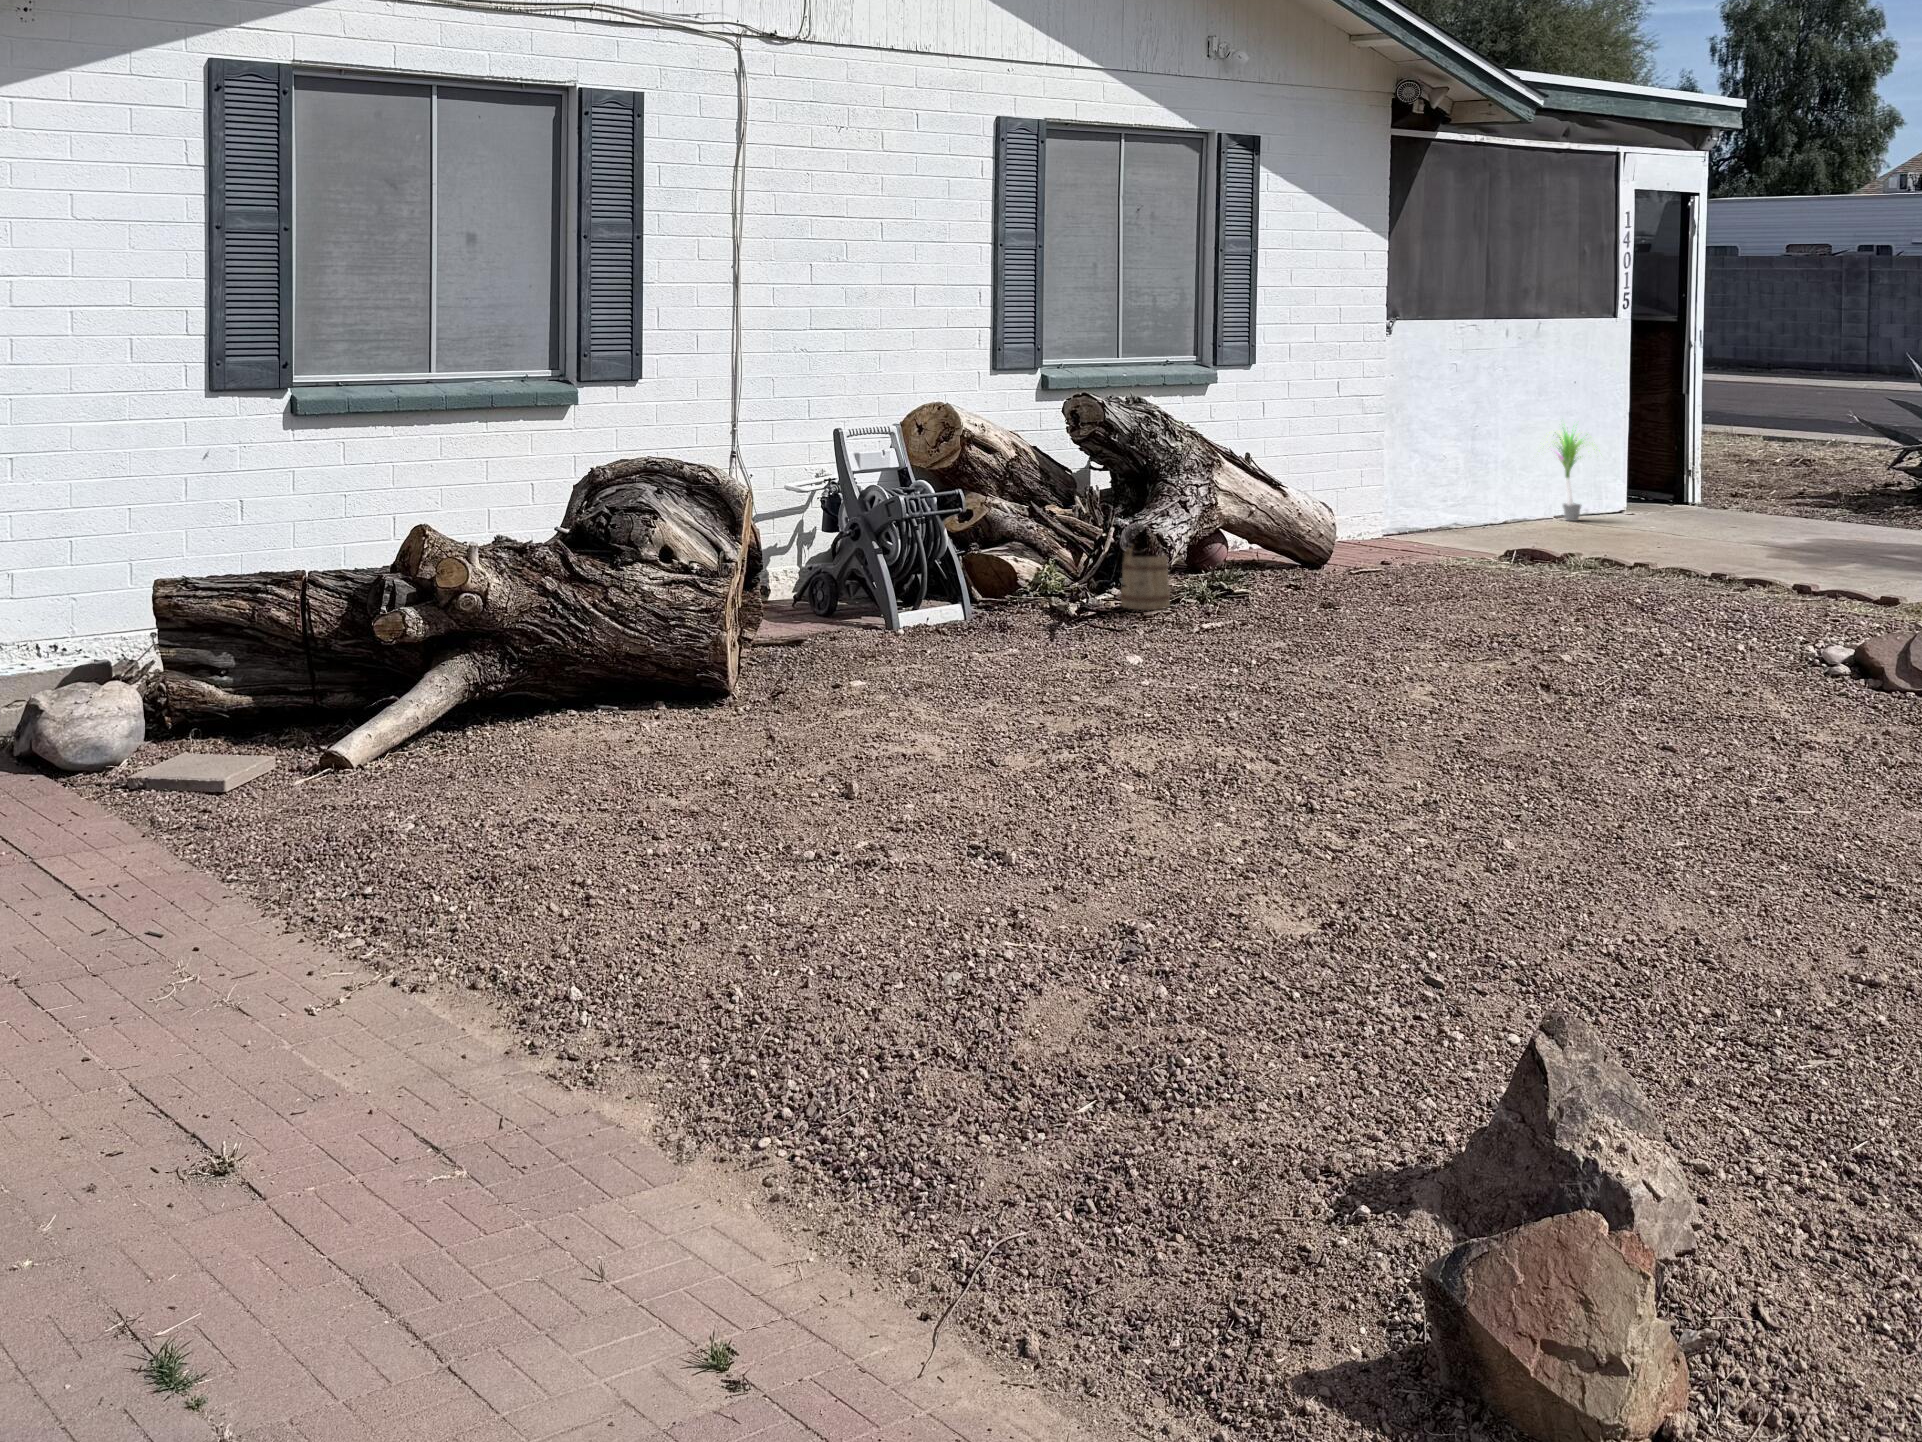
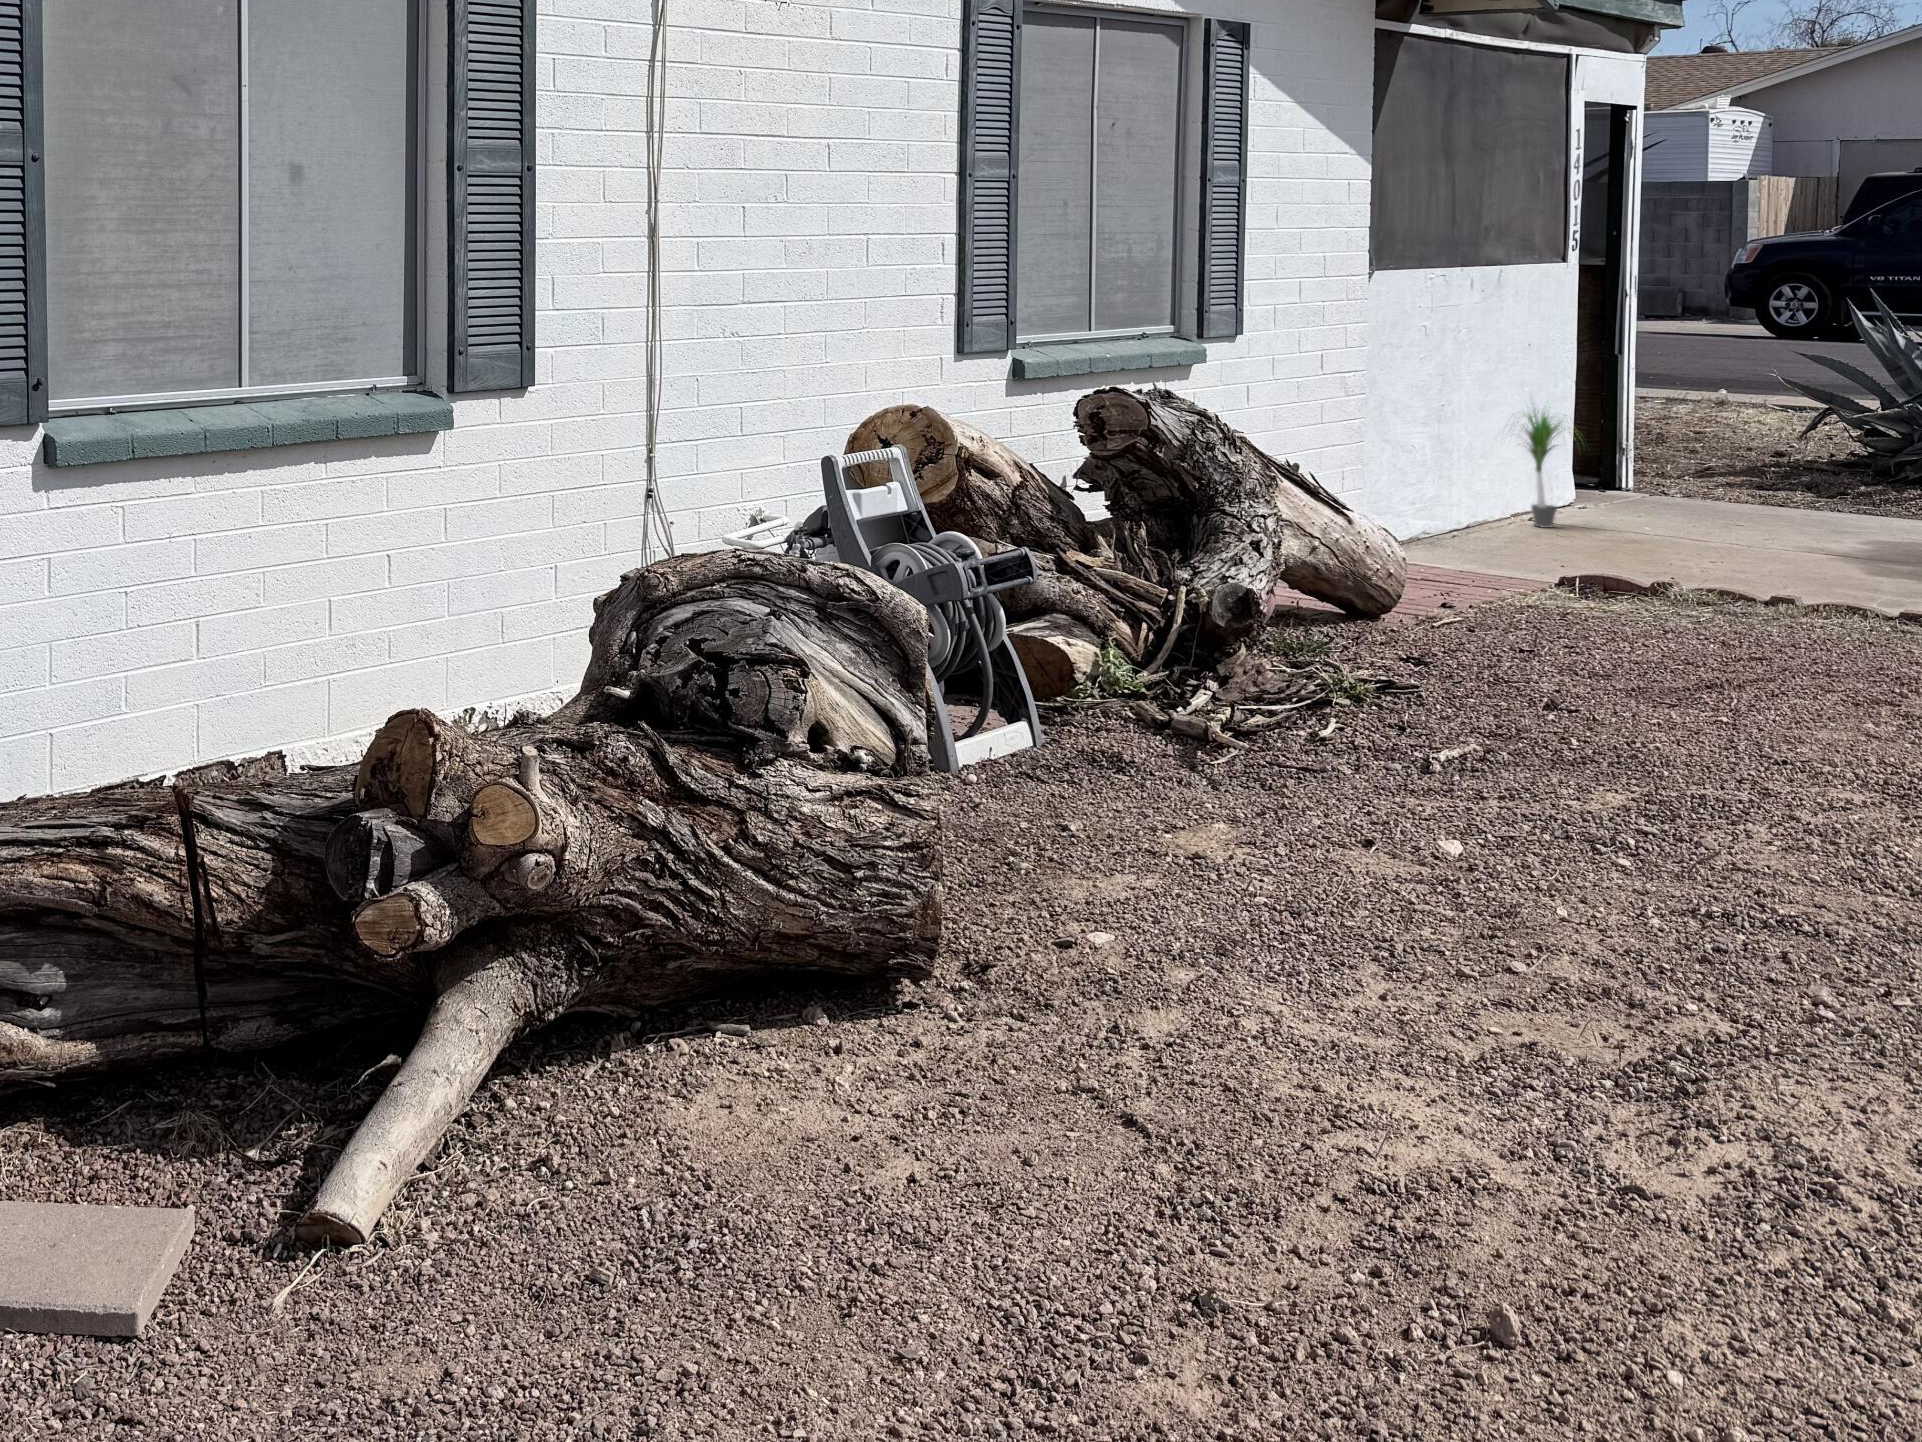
bucket: present [1121,545,1170,610] -> none [1198,589,1276,715]

